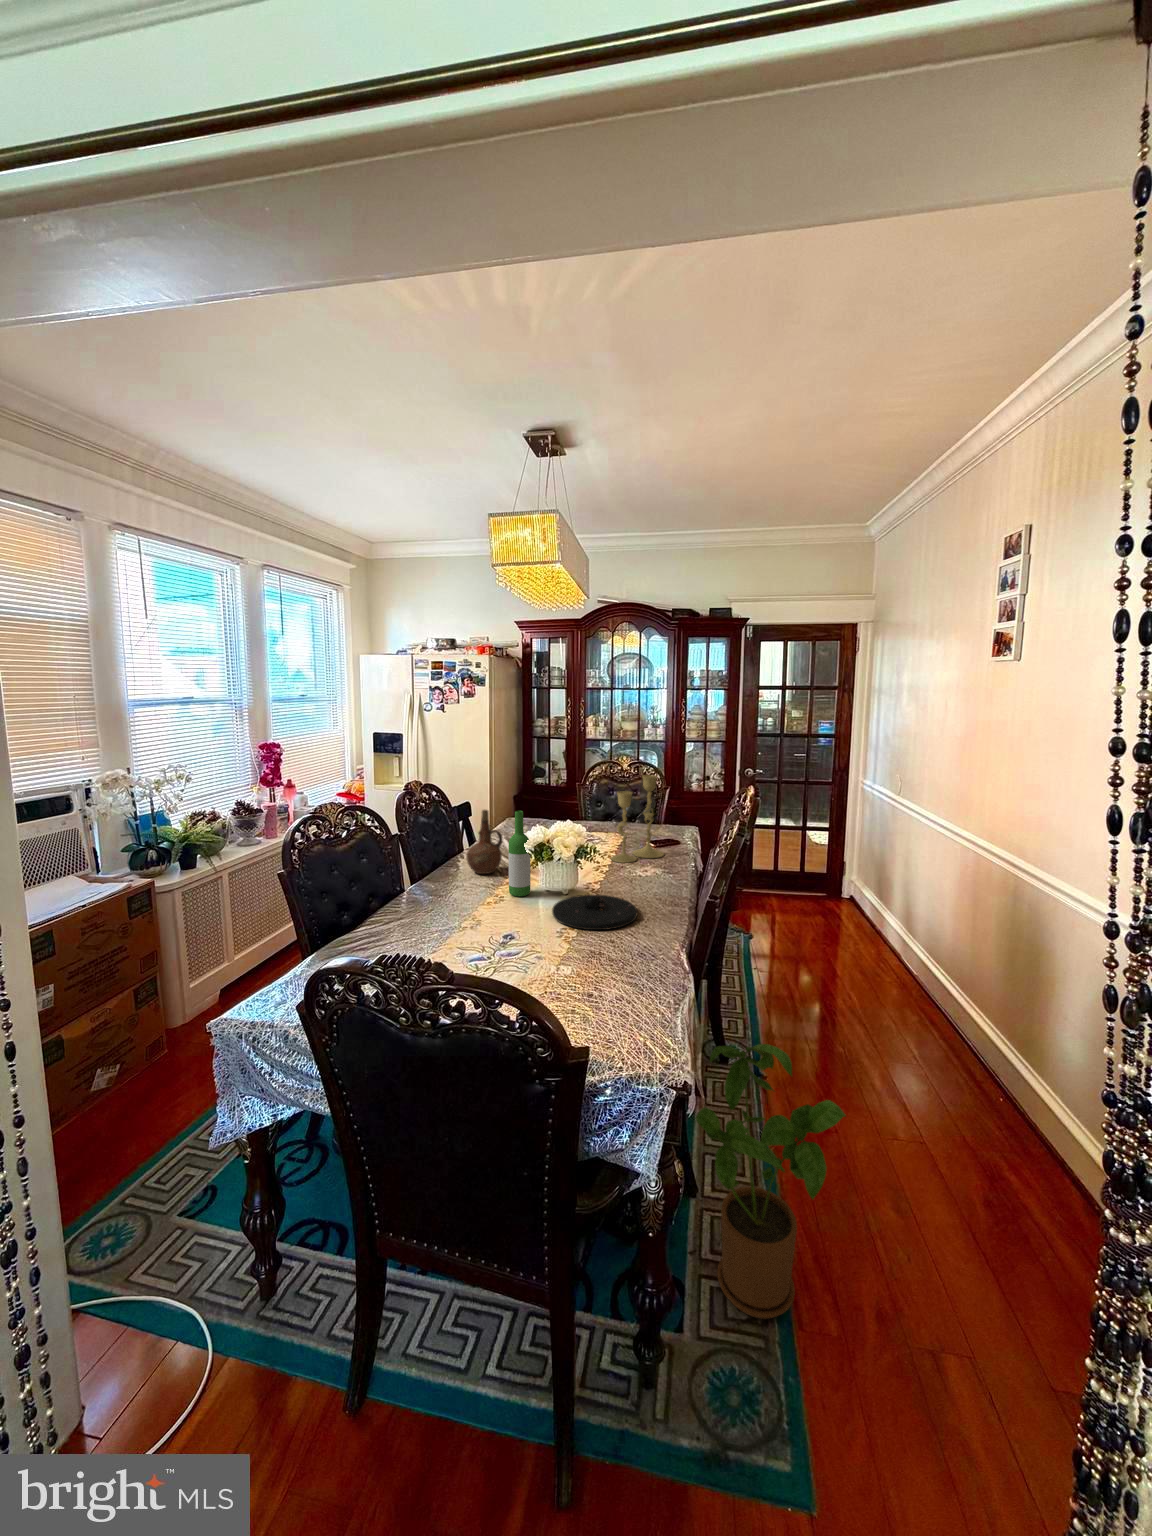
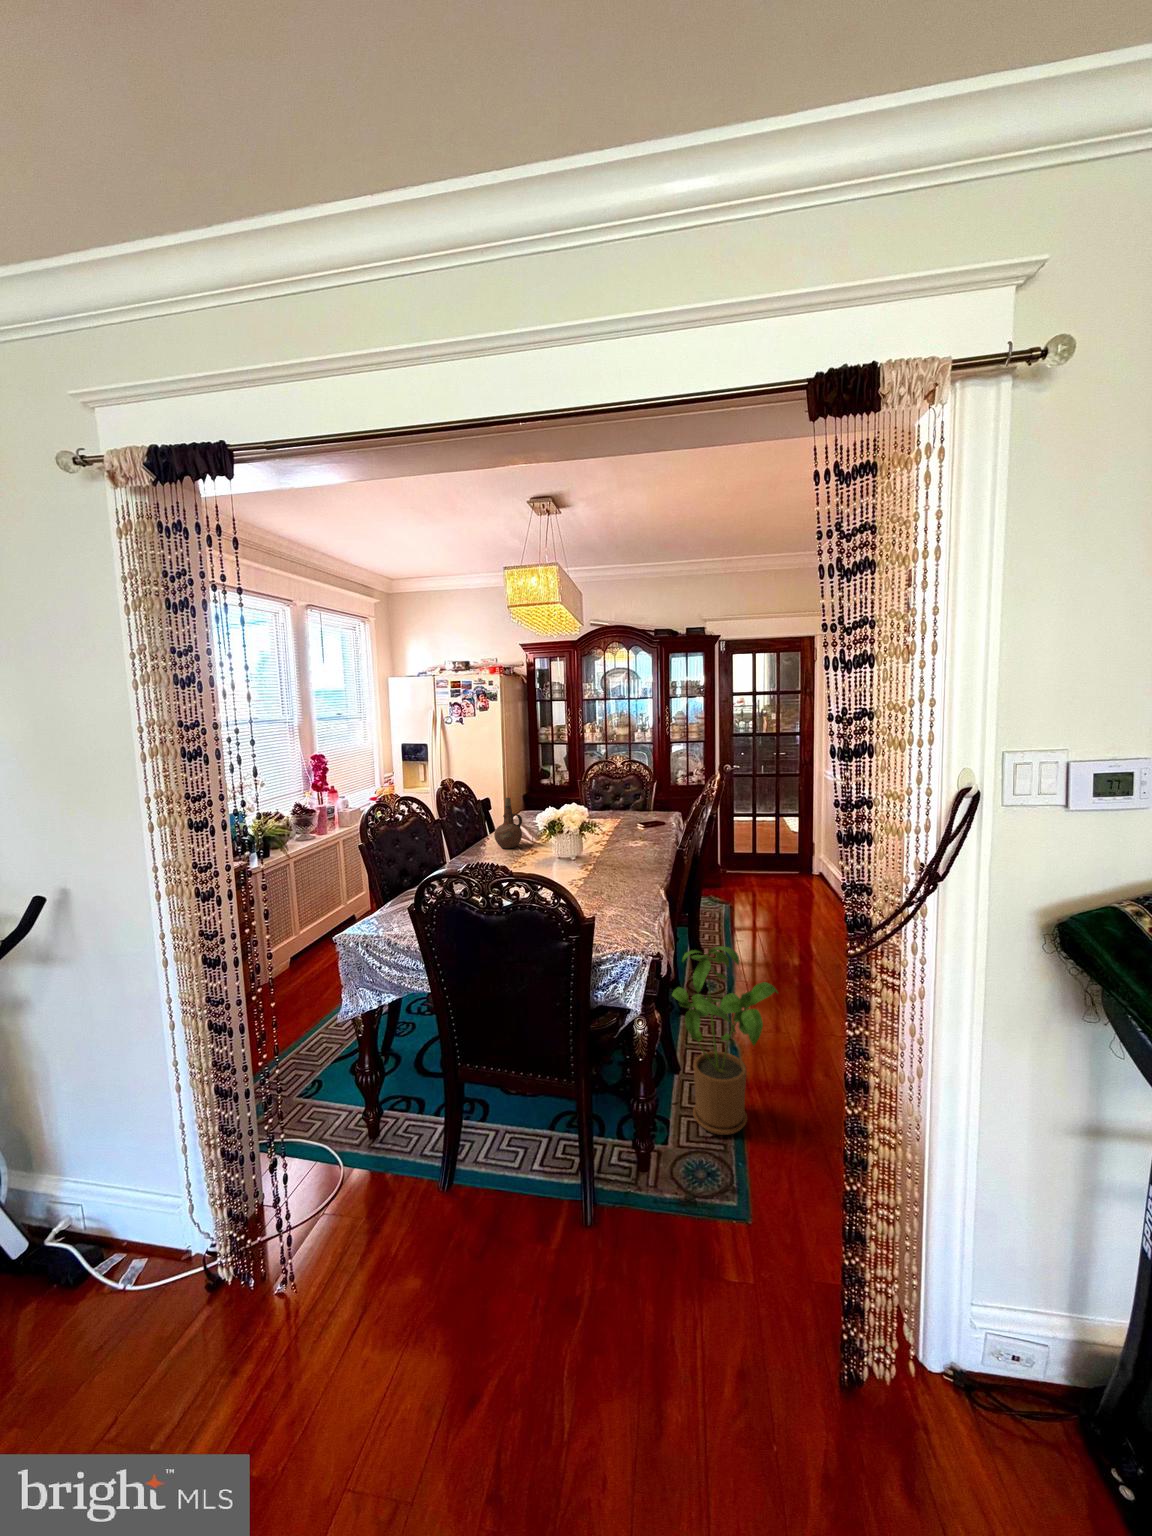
candlestick: present [611,775,664,863] -> none [608,767,652,838]
wine bottle: present [508,811,531,896] -> none [529,795,547,861]
plate: present [552,894,637,930] -> none [565,856,629,878]

